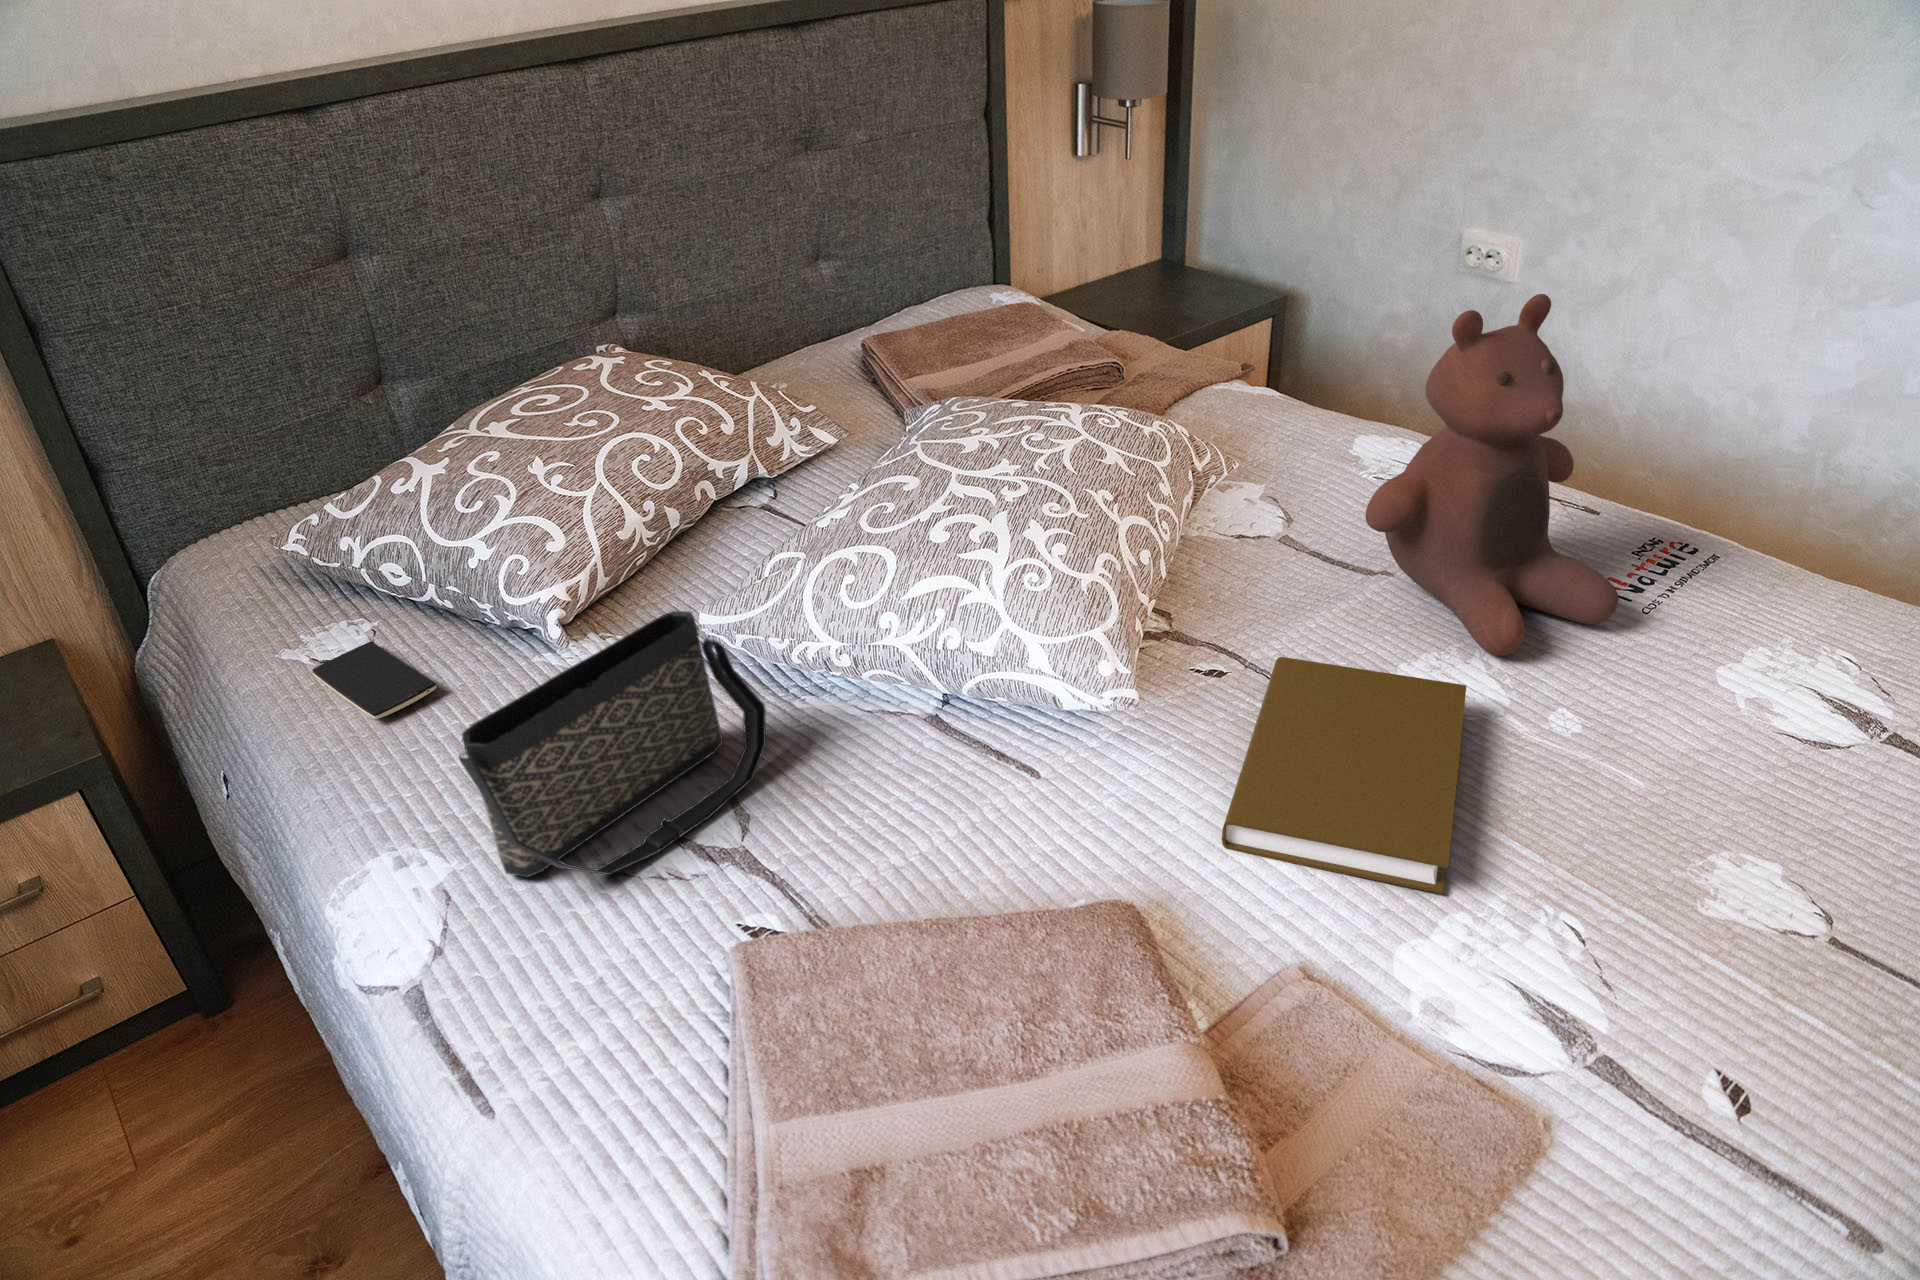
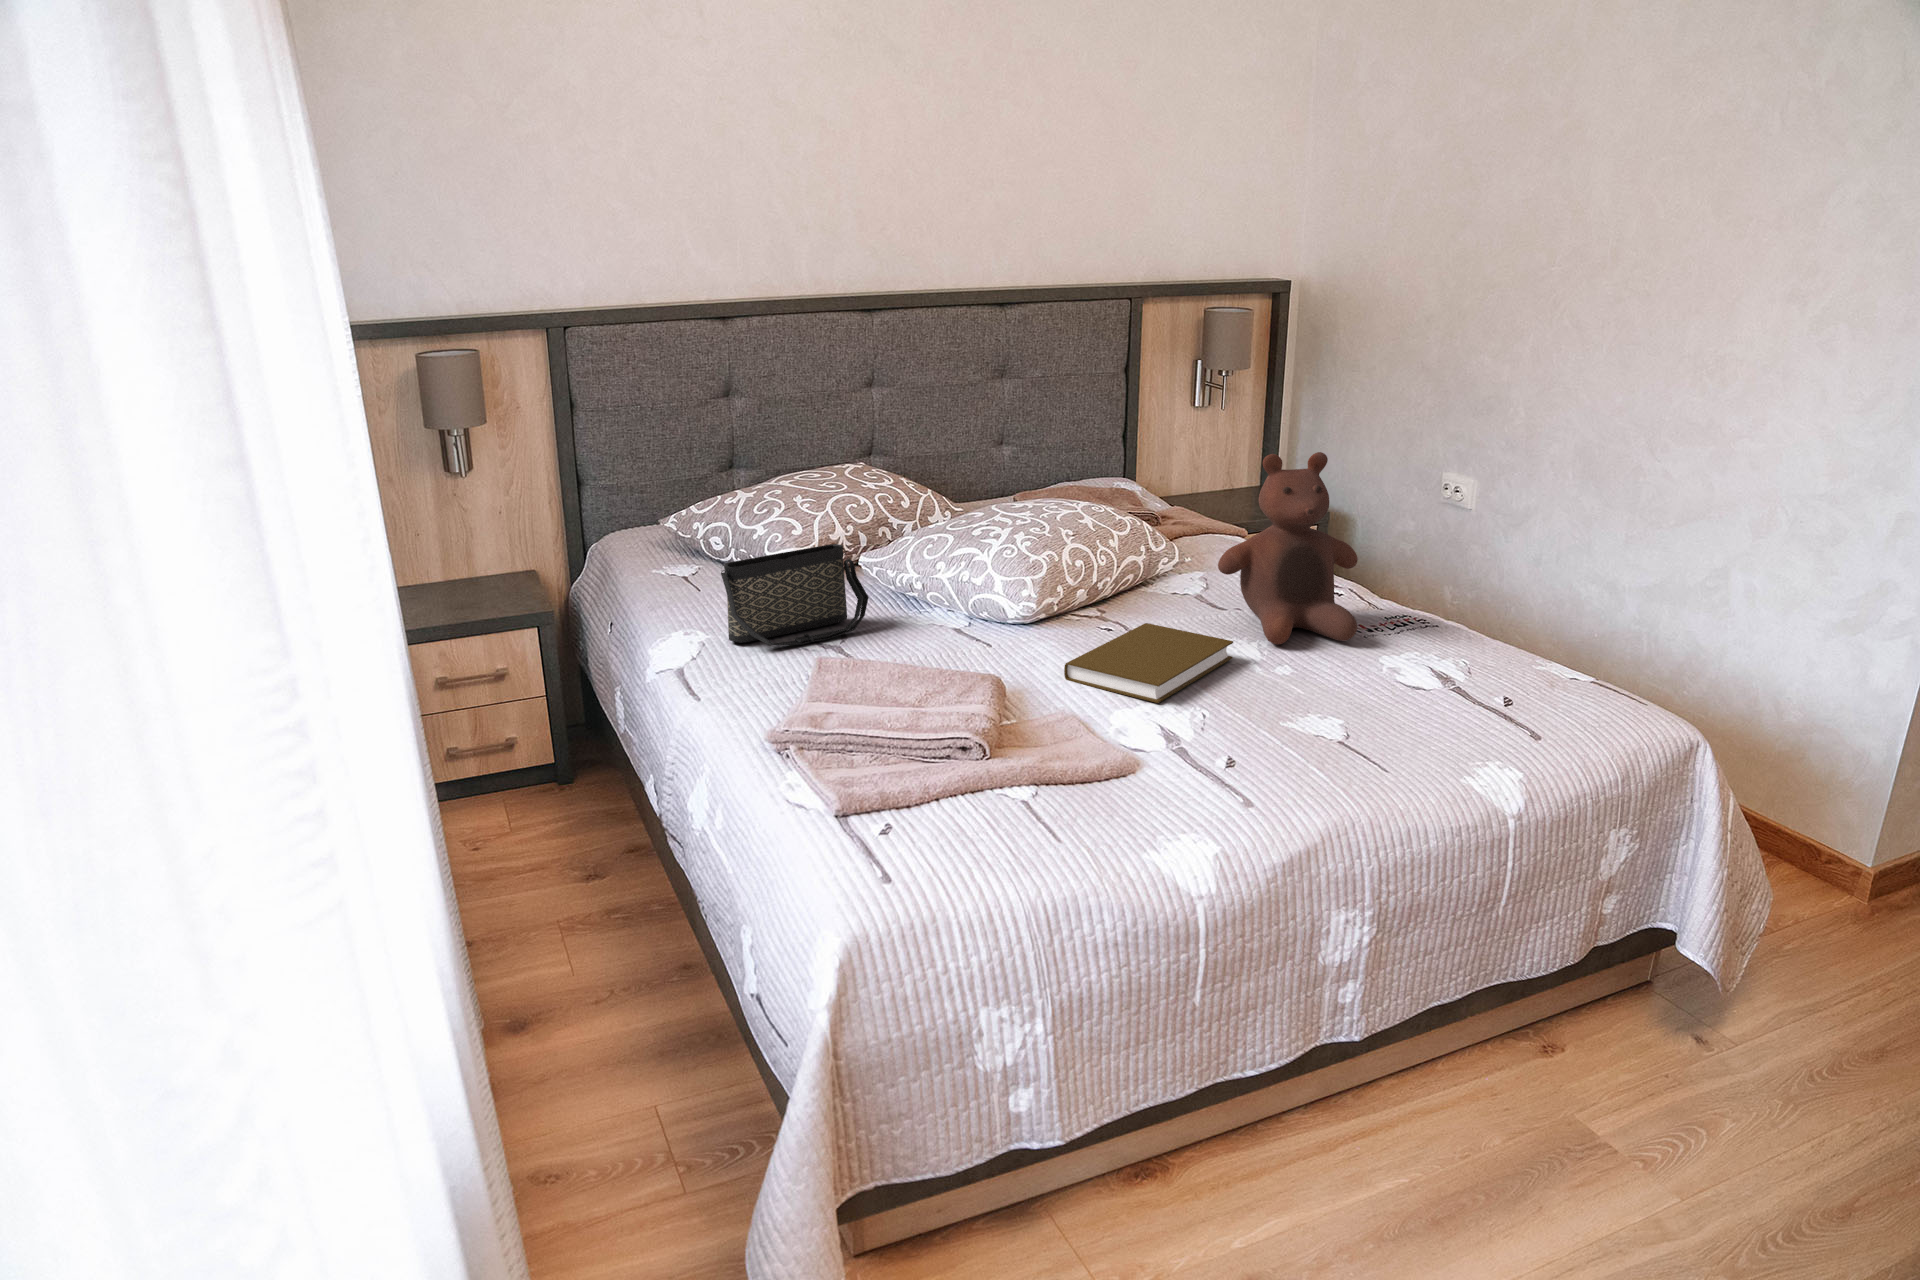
smartphone: present [312,641,437,719] -> none [667,568,722,591]

